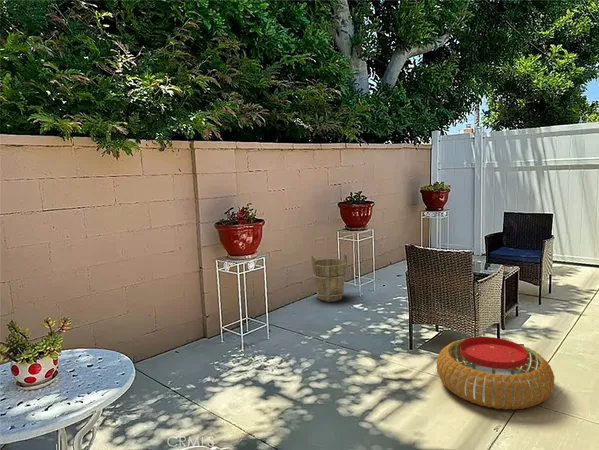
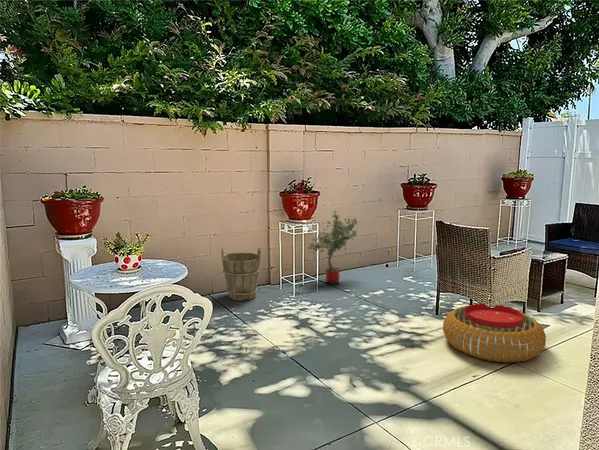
potted tree: none [248,239,302,325] -> present [308,211,357,284]
bucket: present [312,253,347,302] -> present [221,248,261,301]

